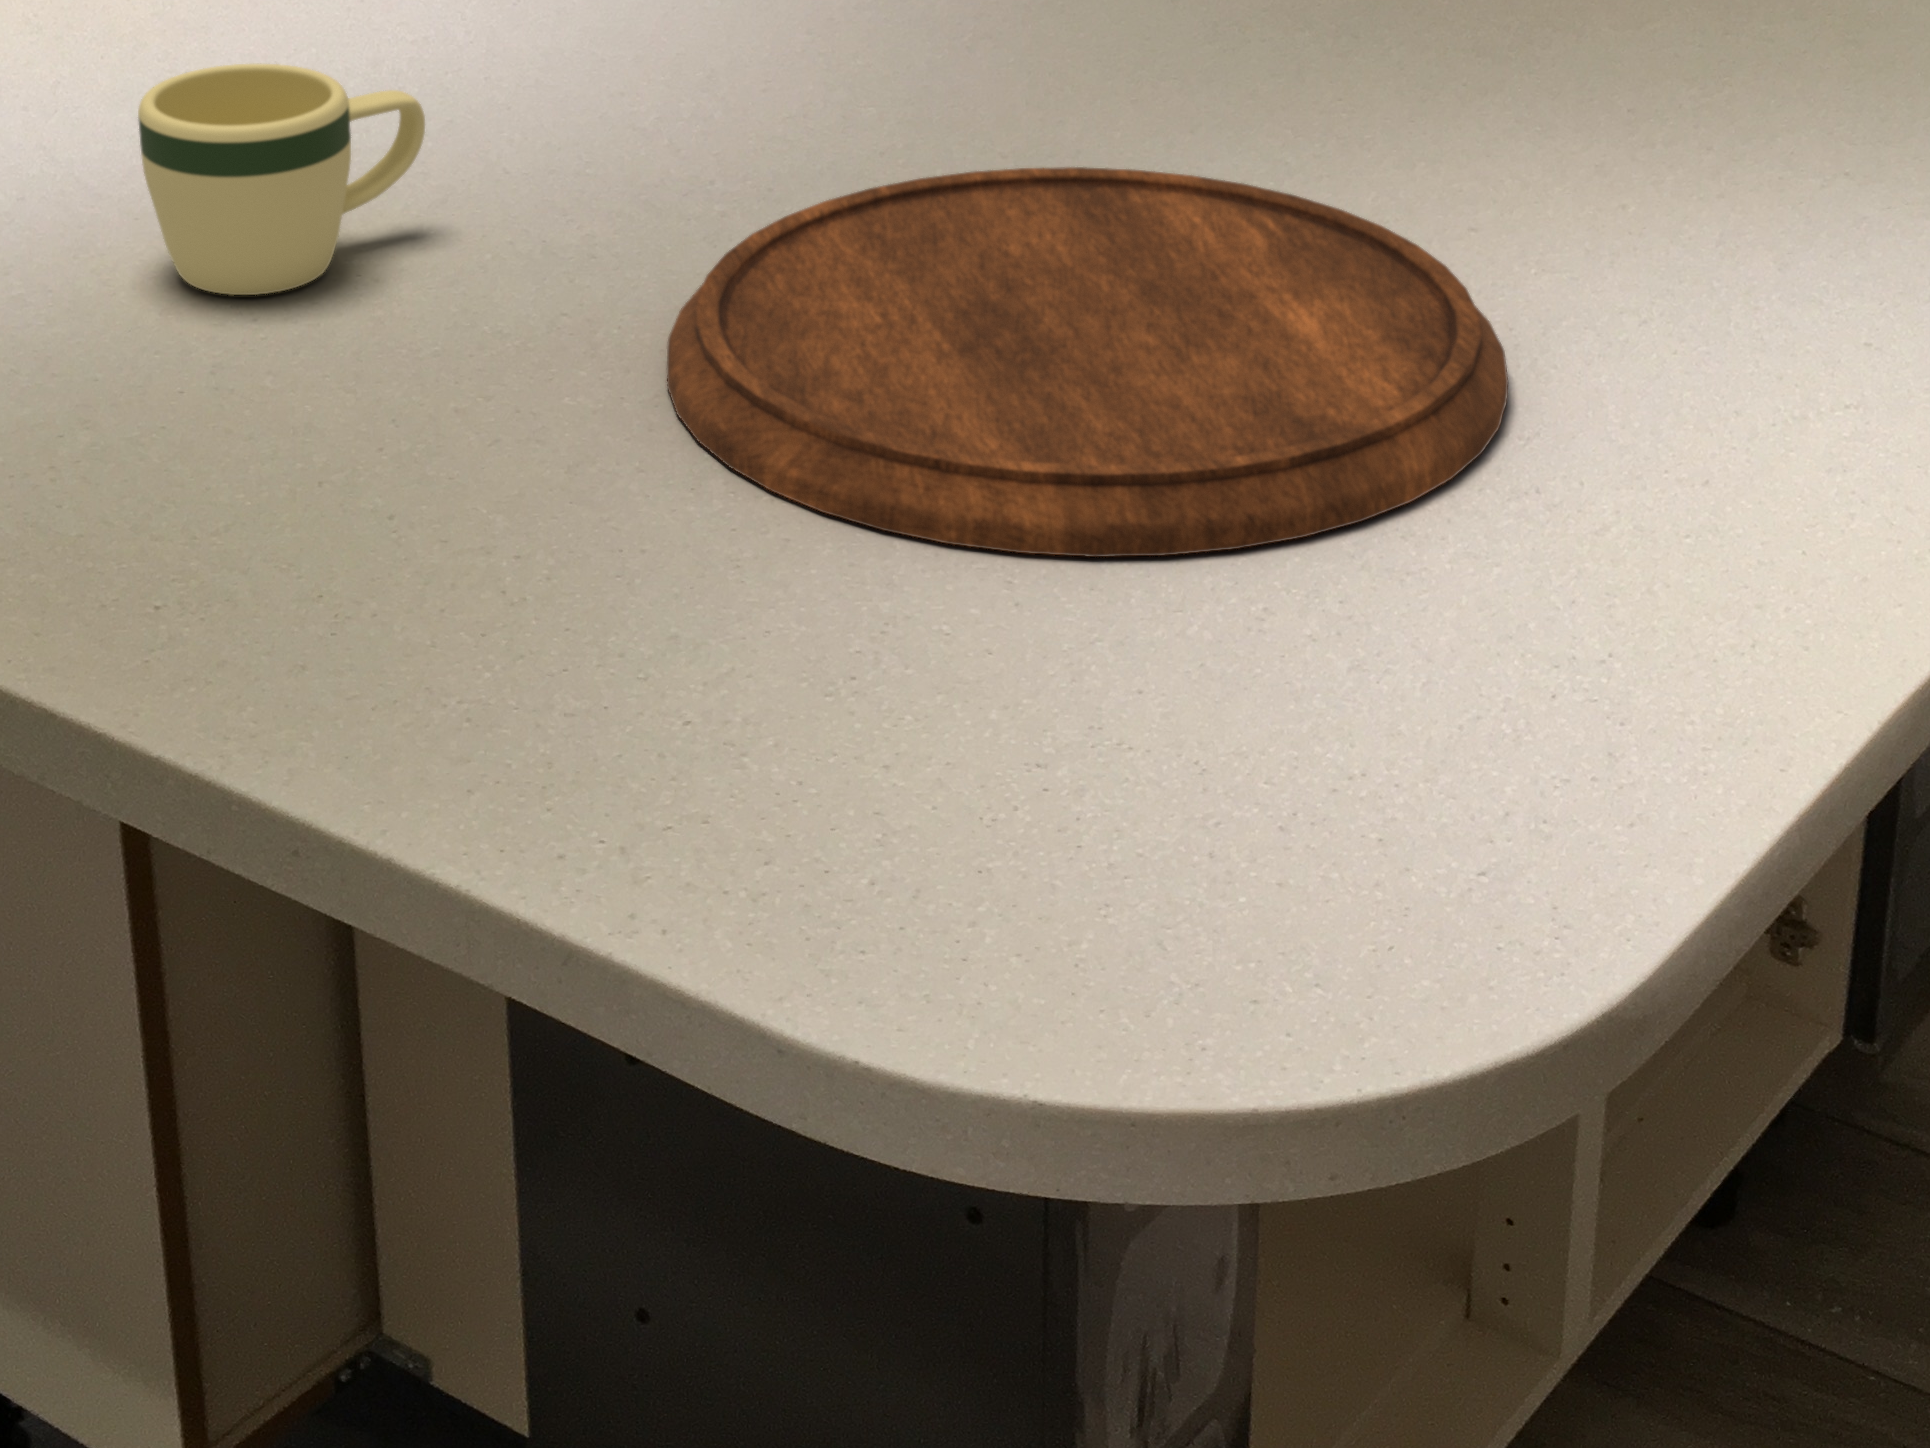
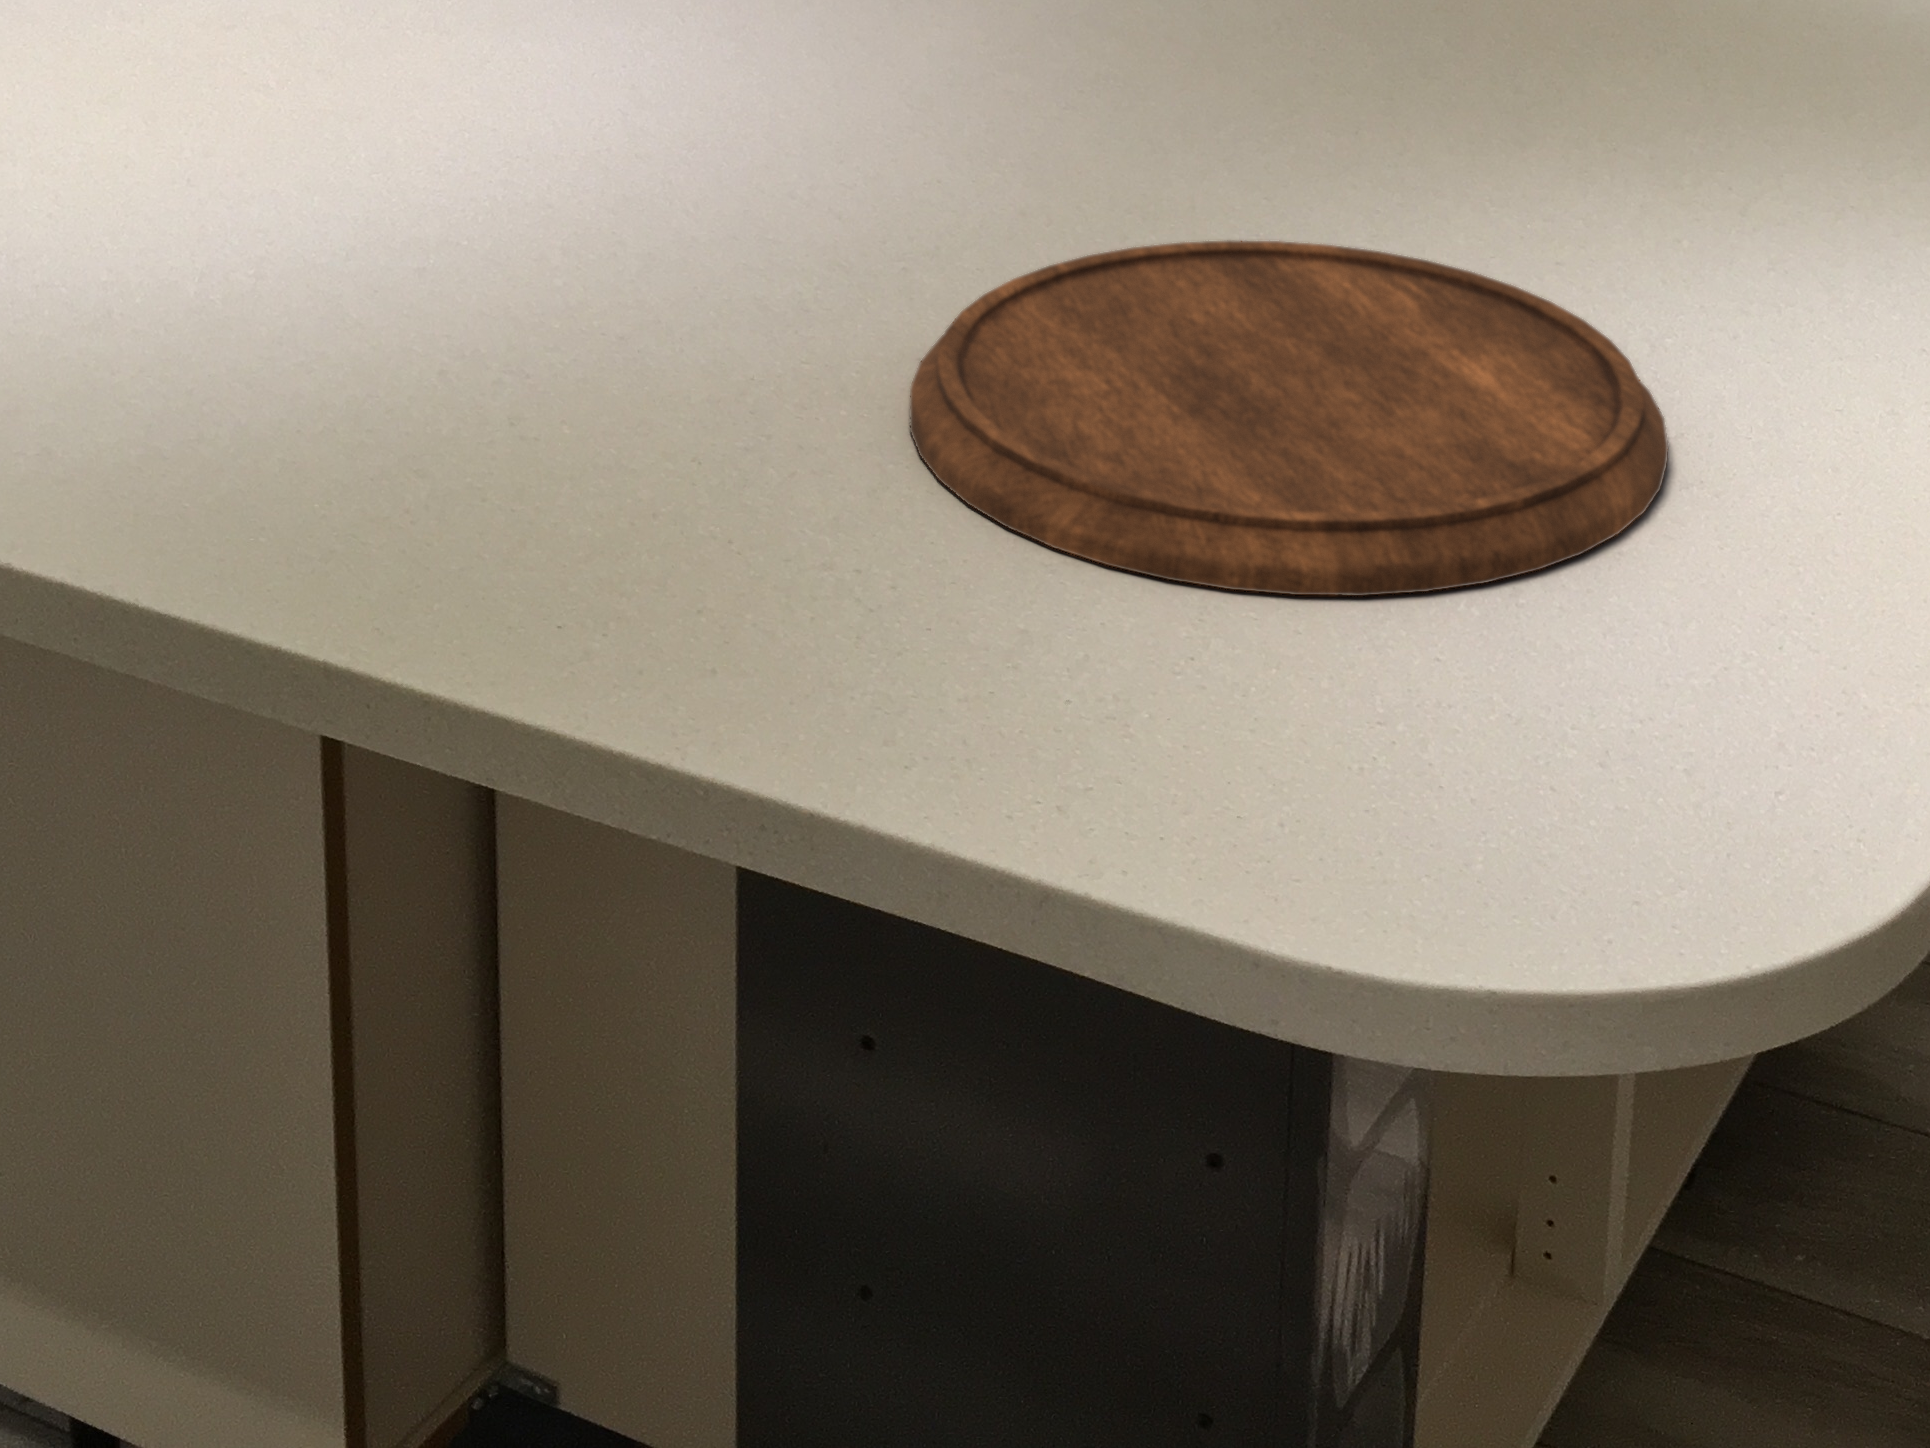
mug: present [138,64,425,295] -> none [395,168,642,384]

